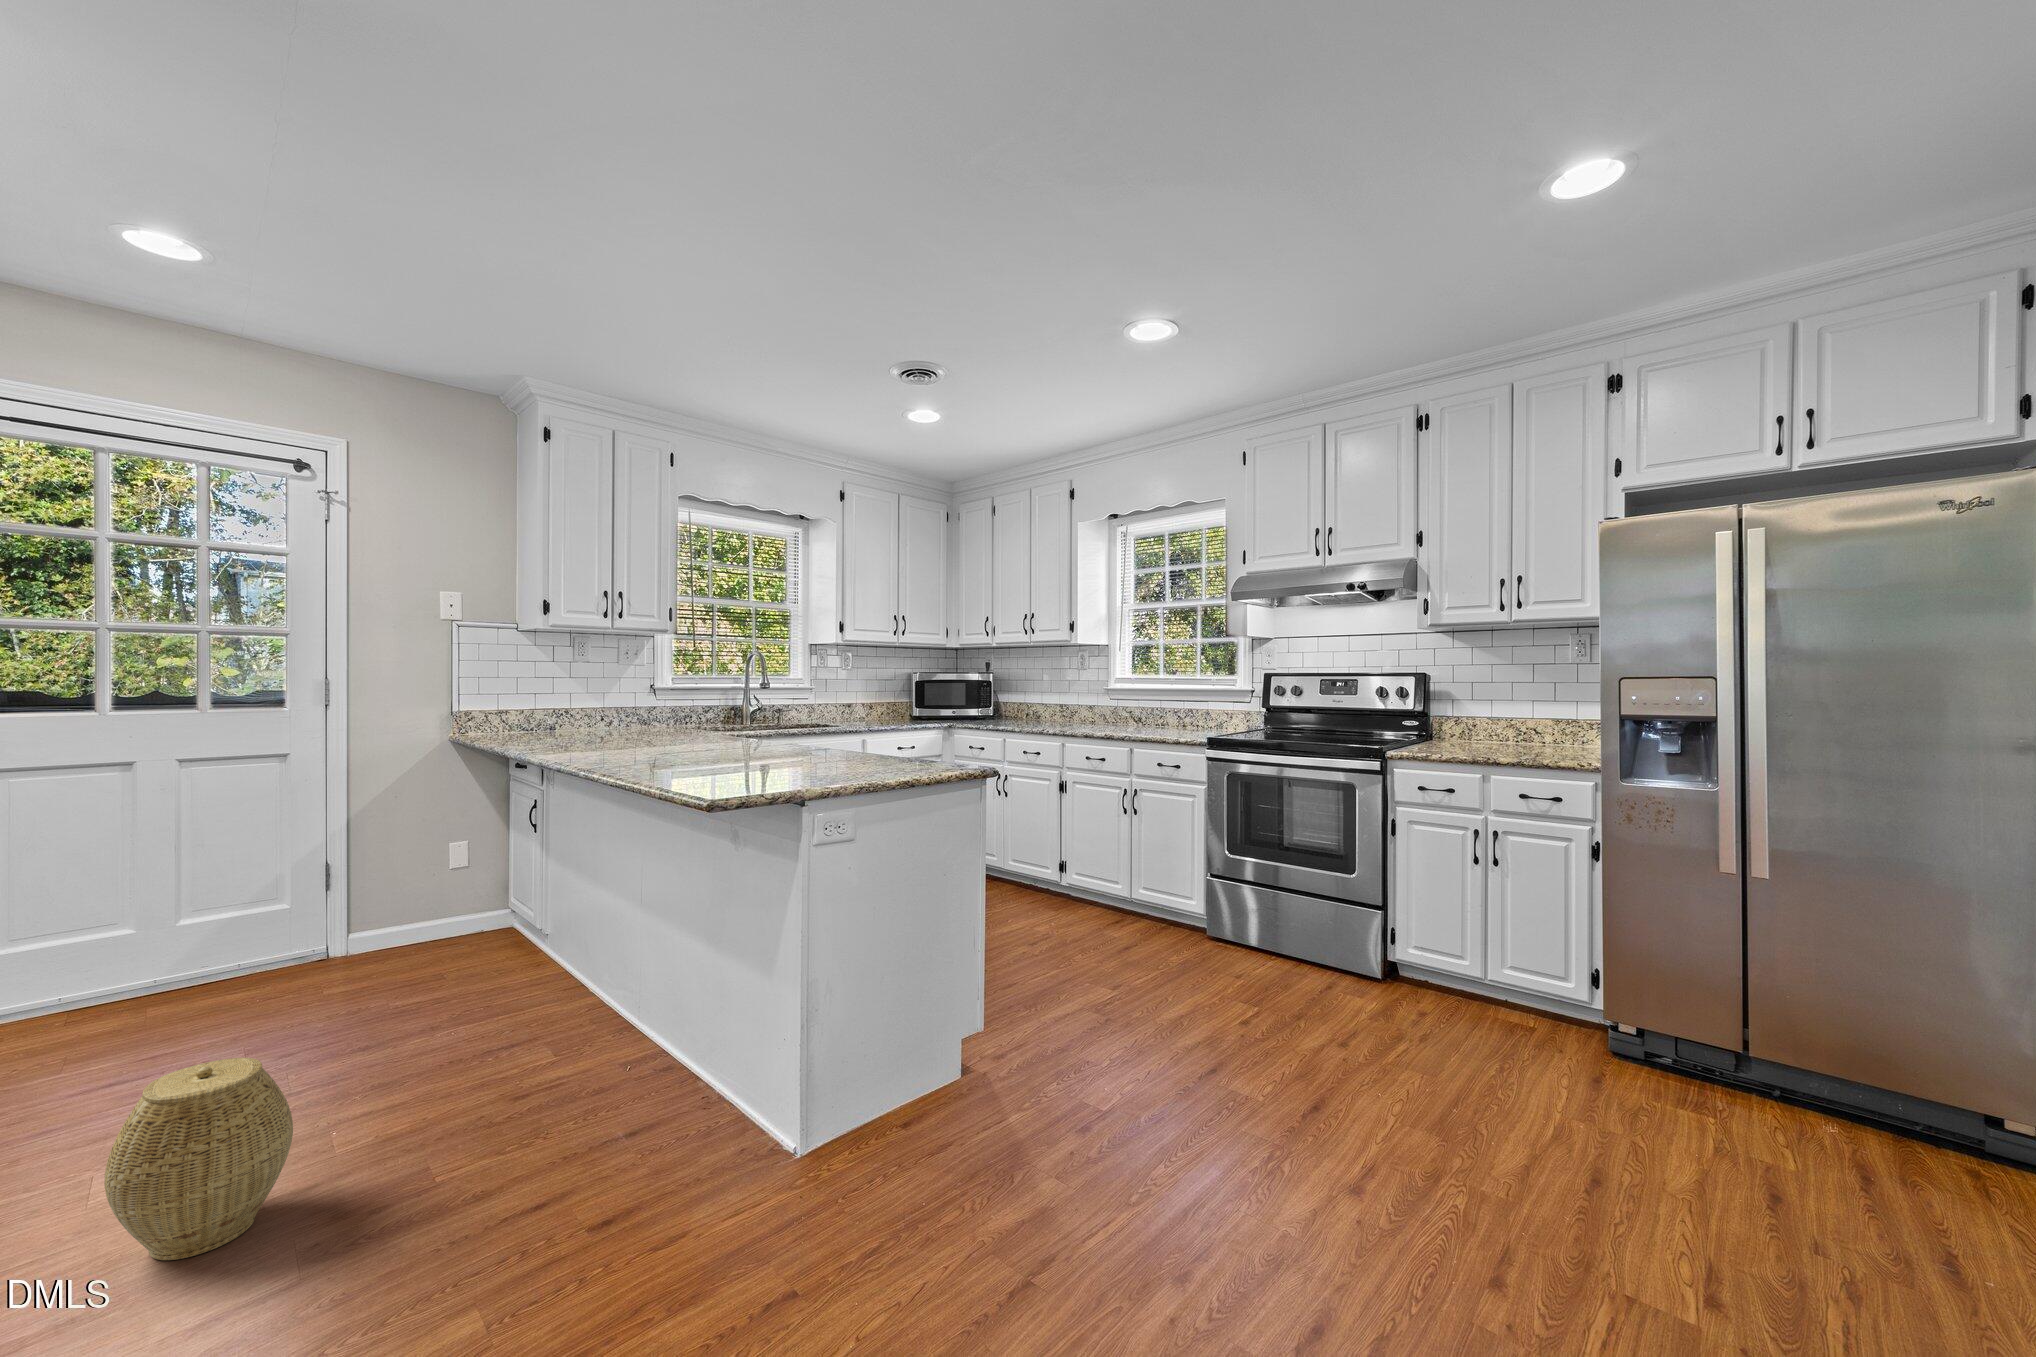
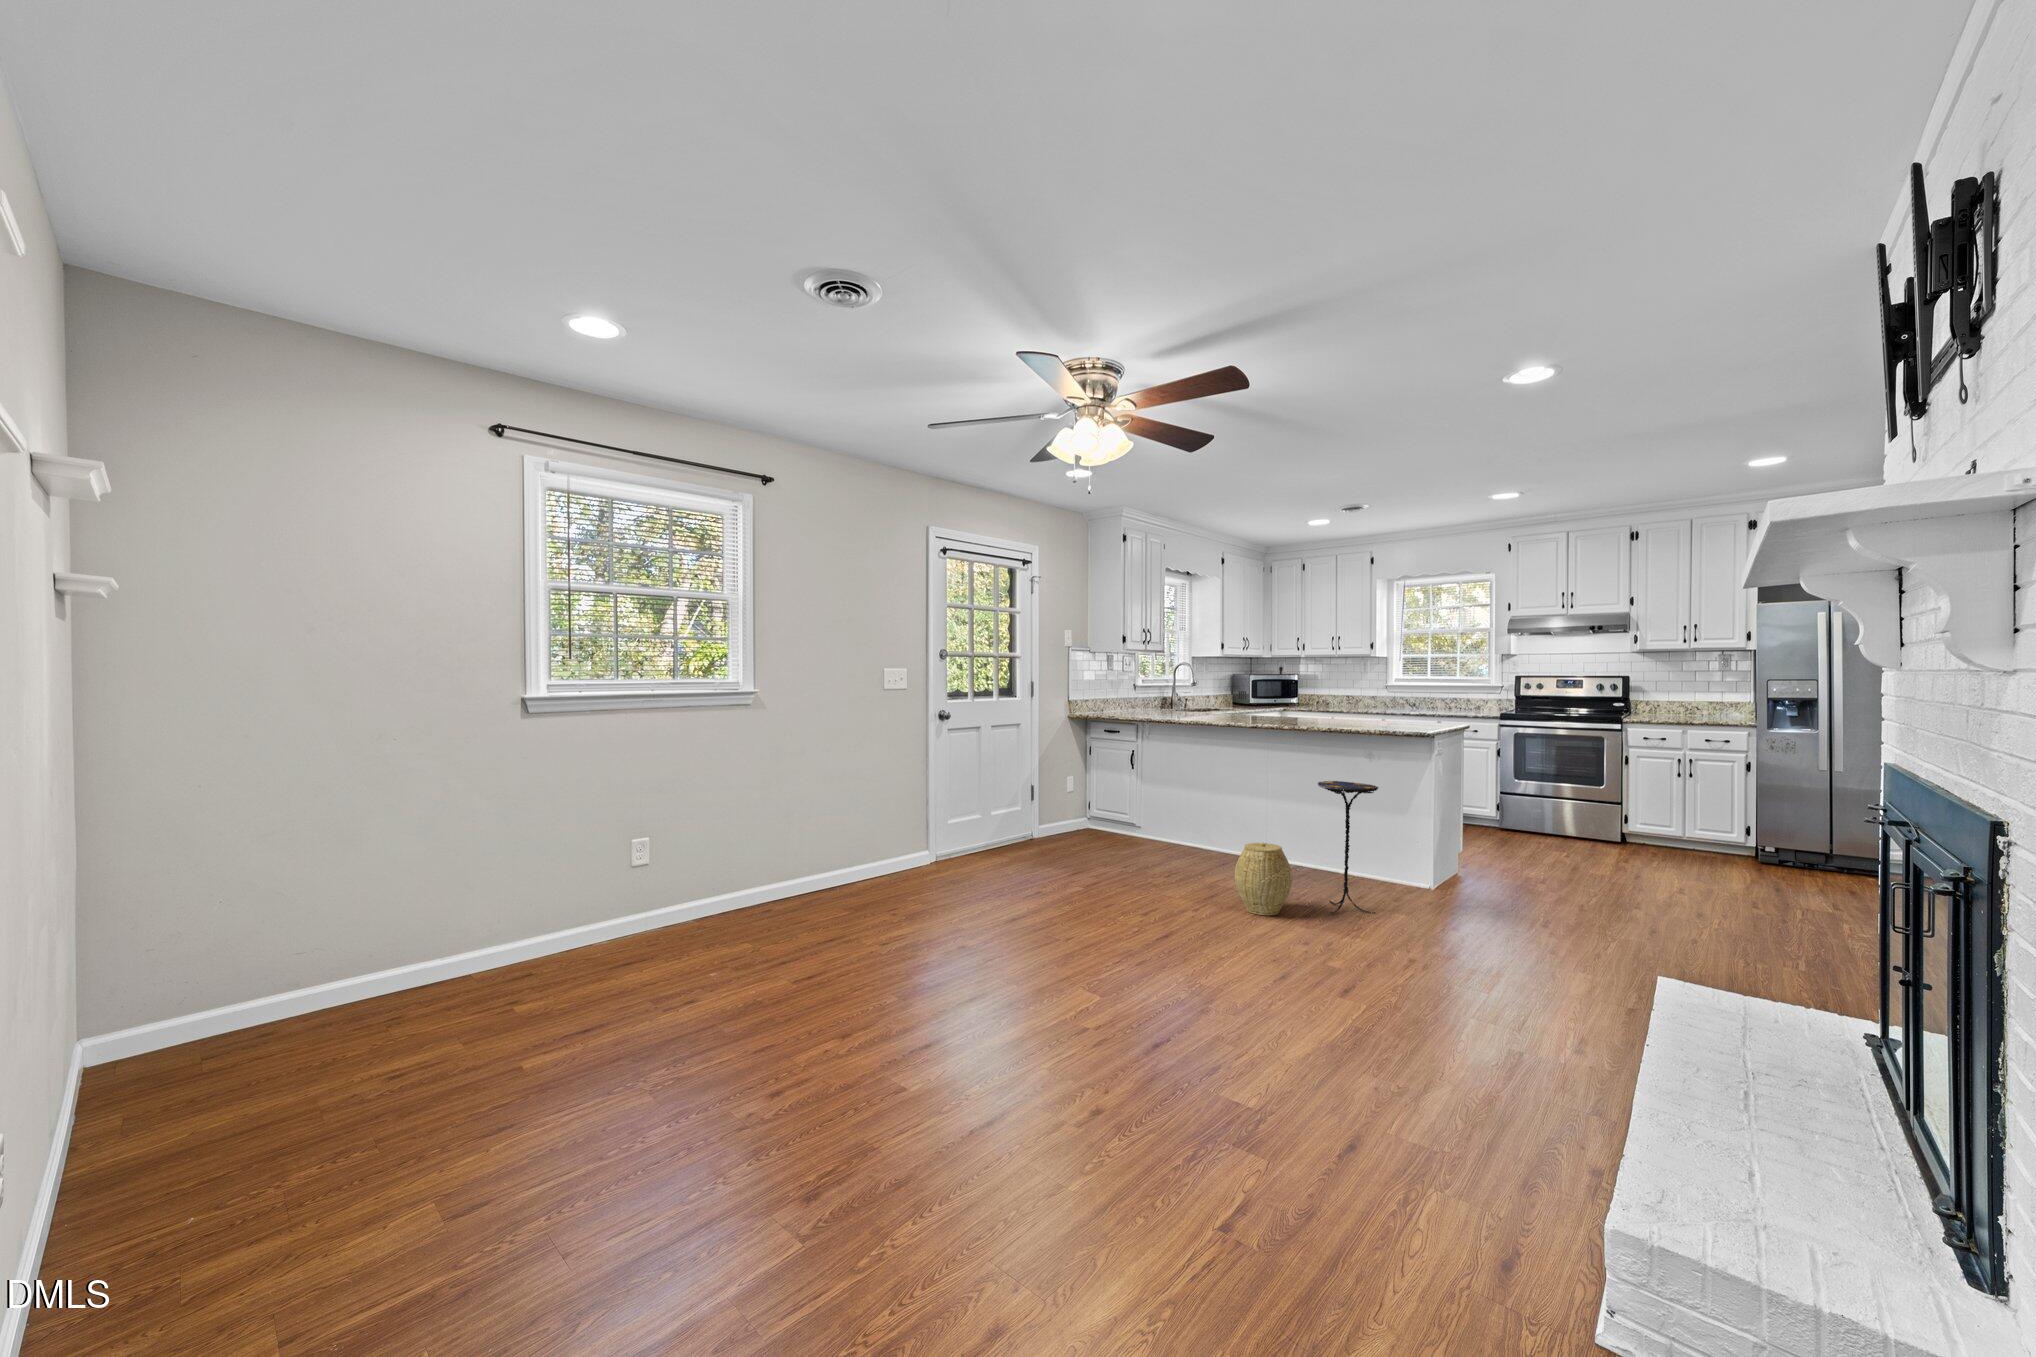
side table: none [323,909,498,1258] -> present [1318,781,1378,913]

